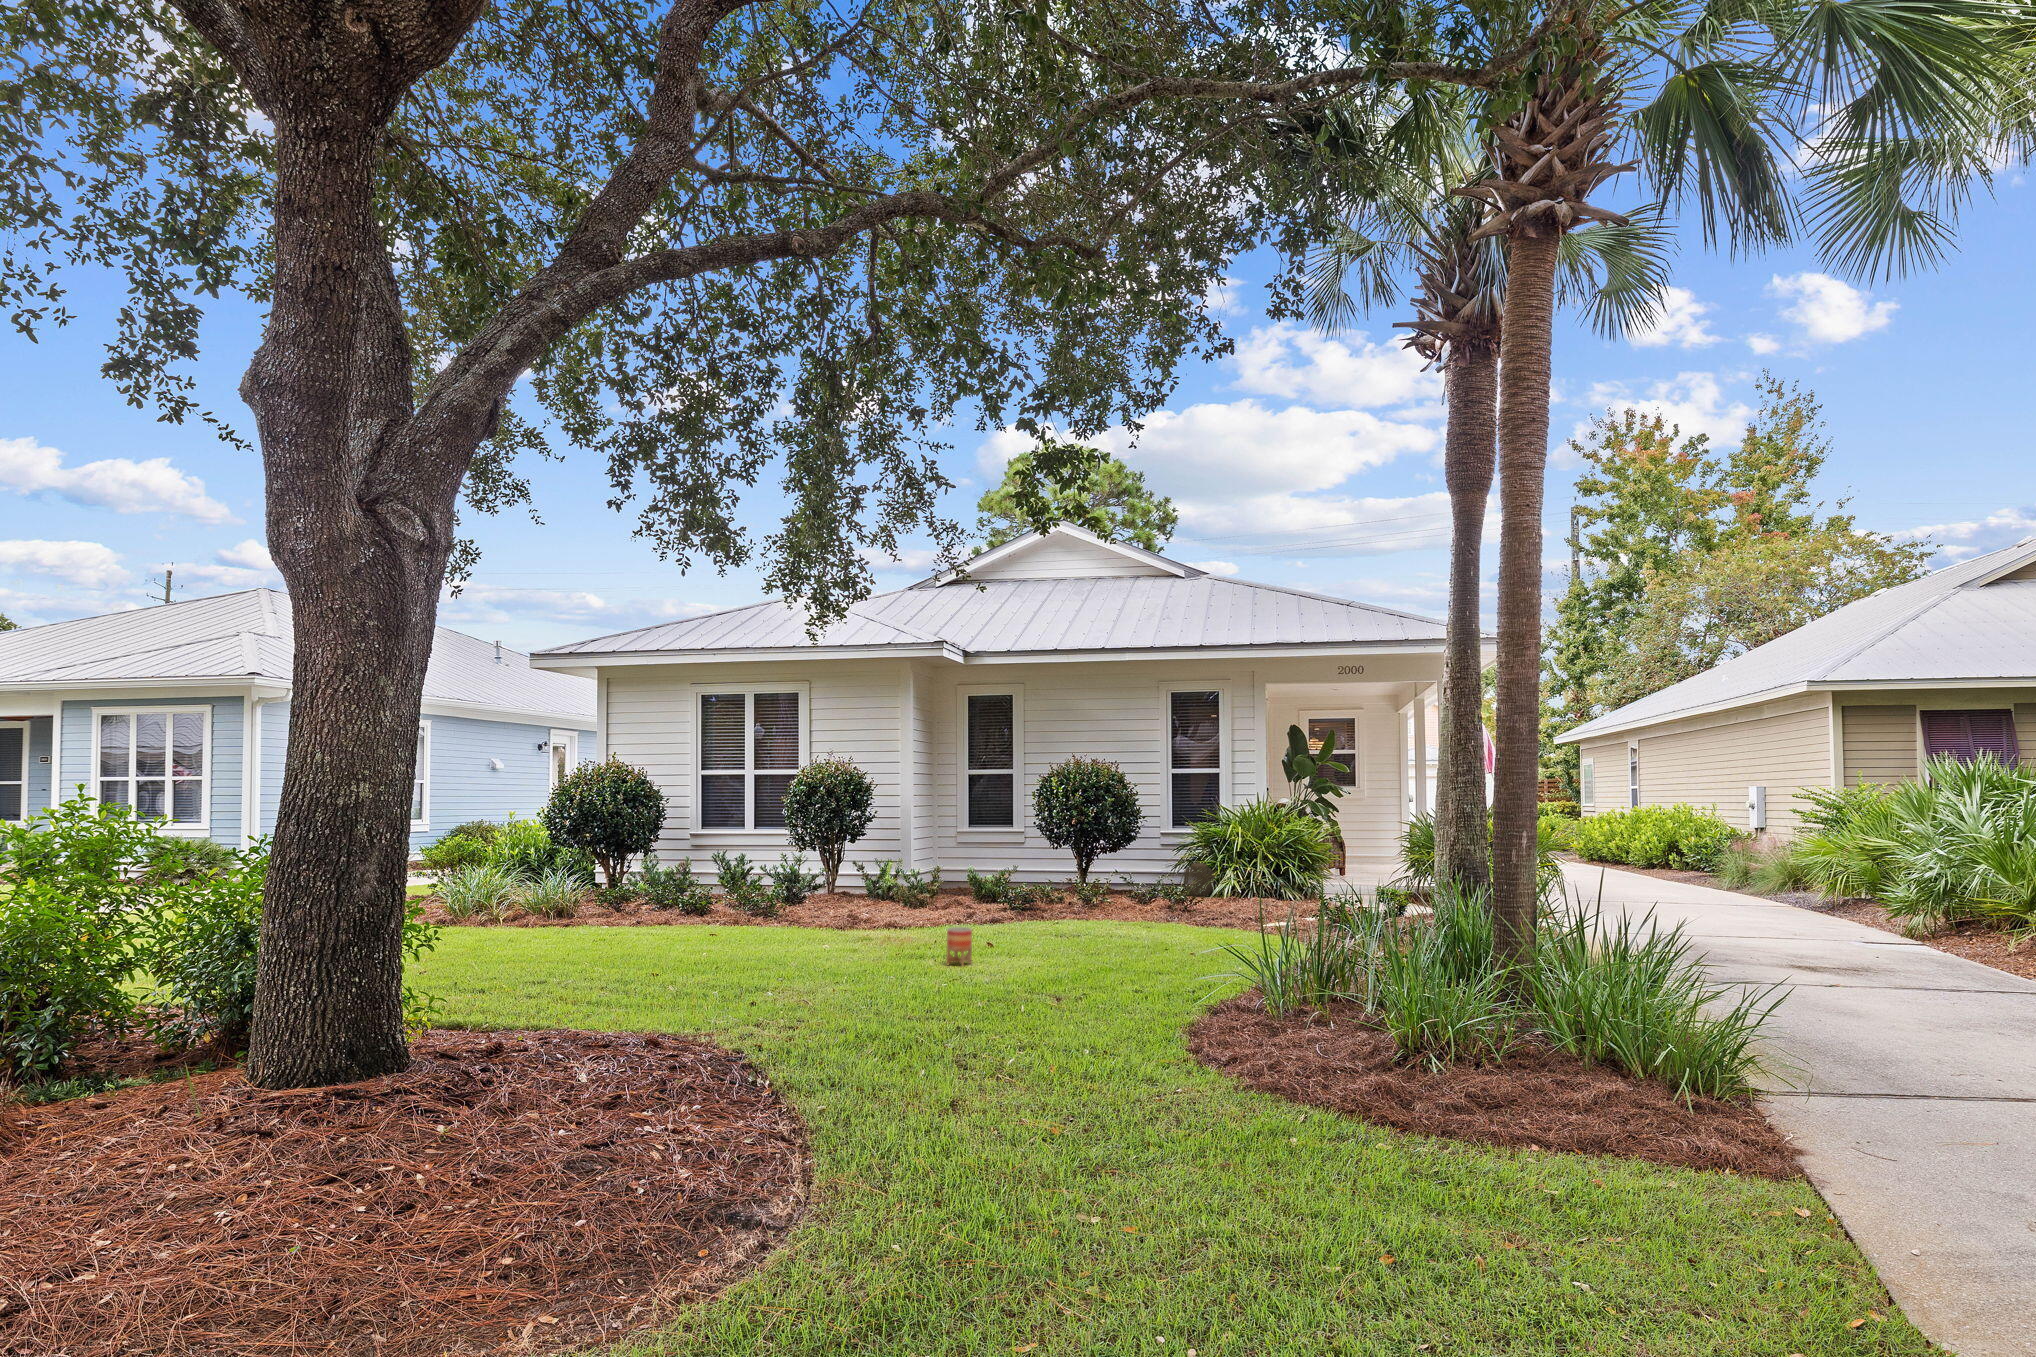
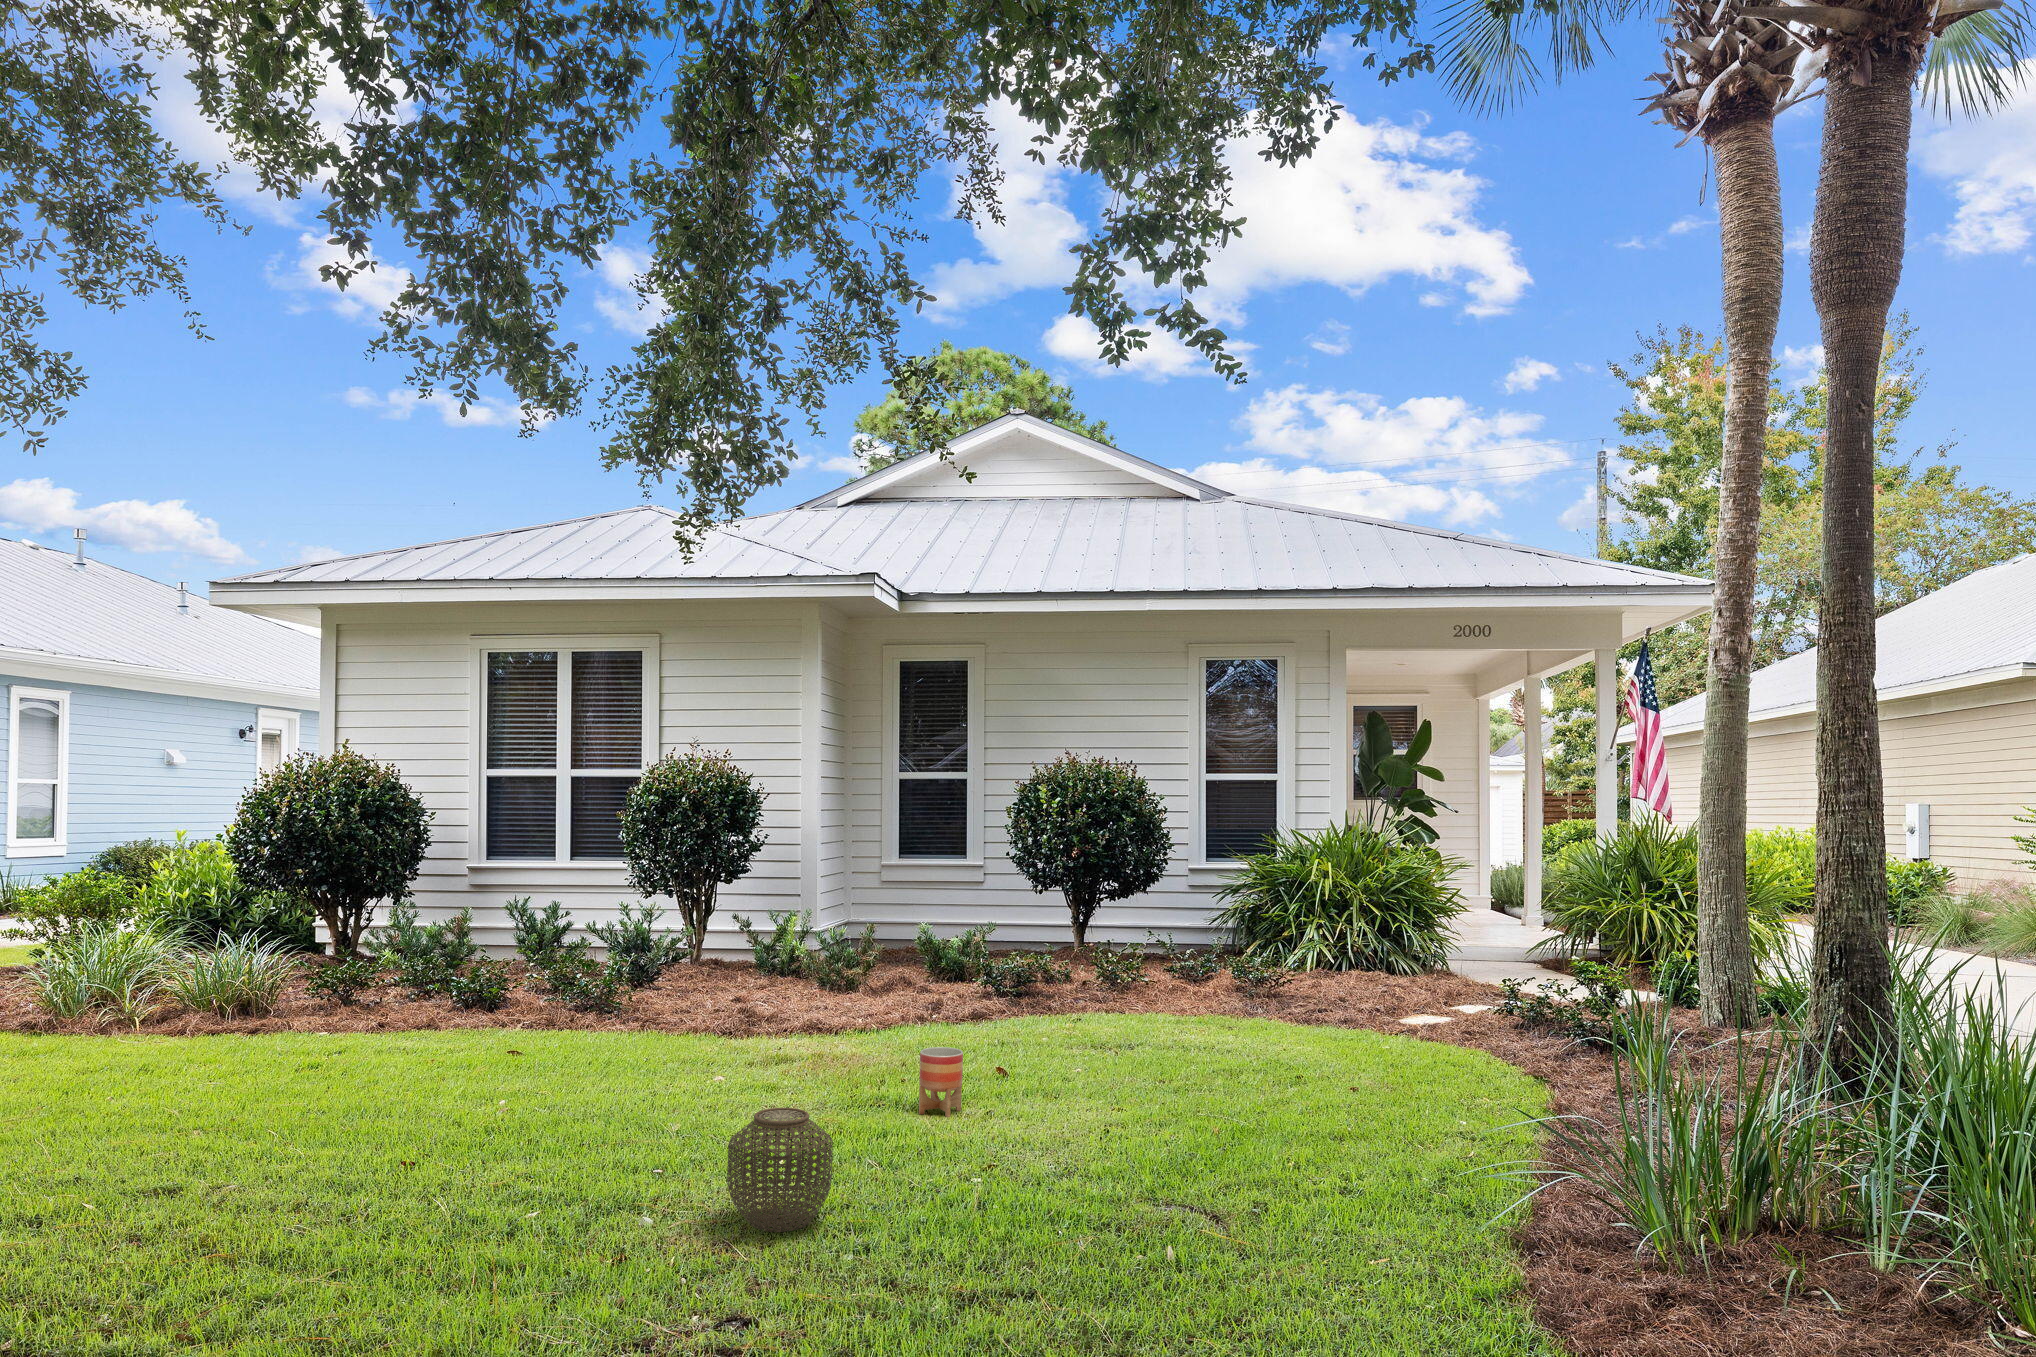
woven basket: present [1184,863,1214,896] -> present [727,1108,833,1232]

